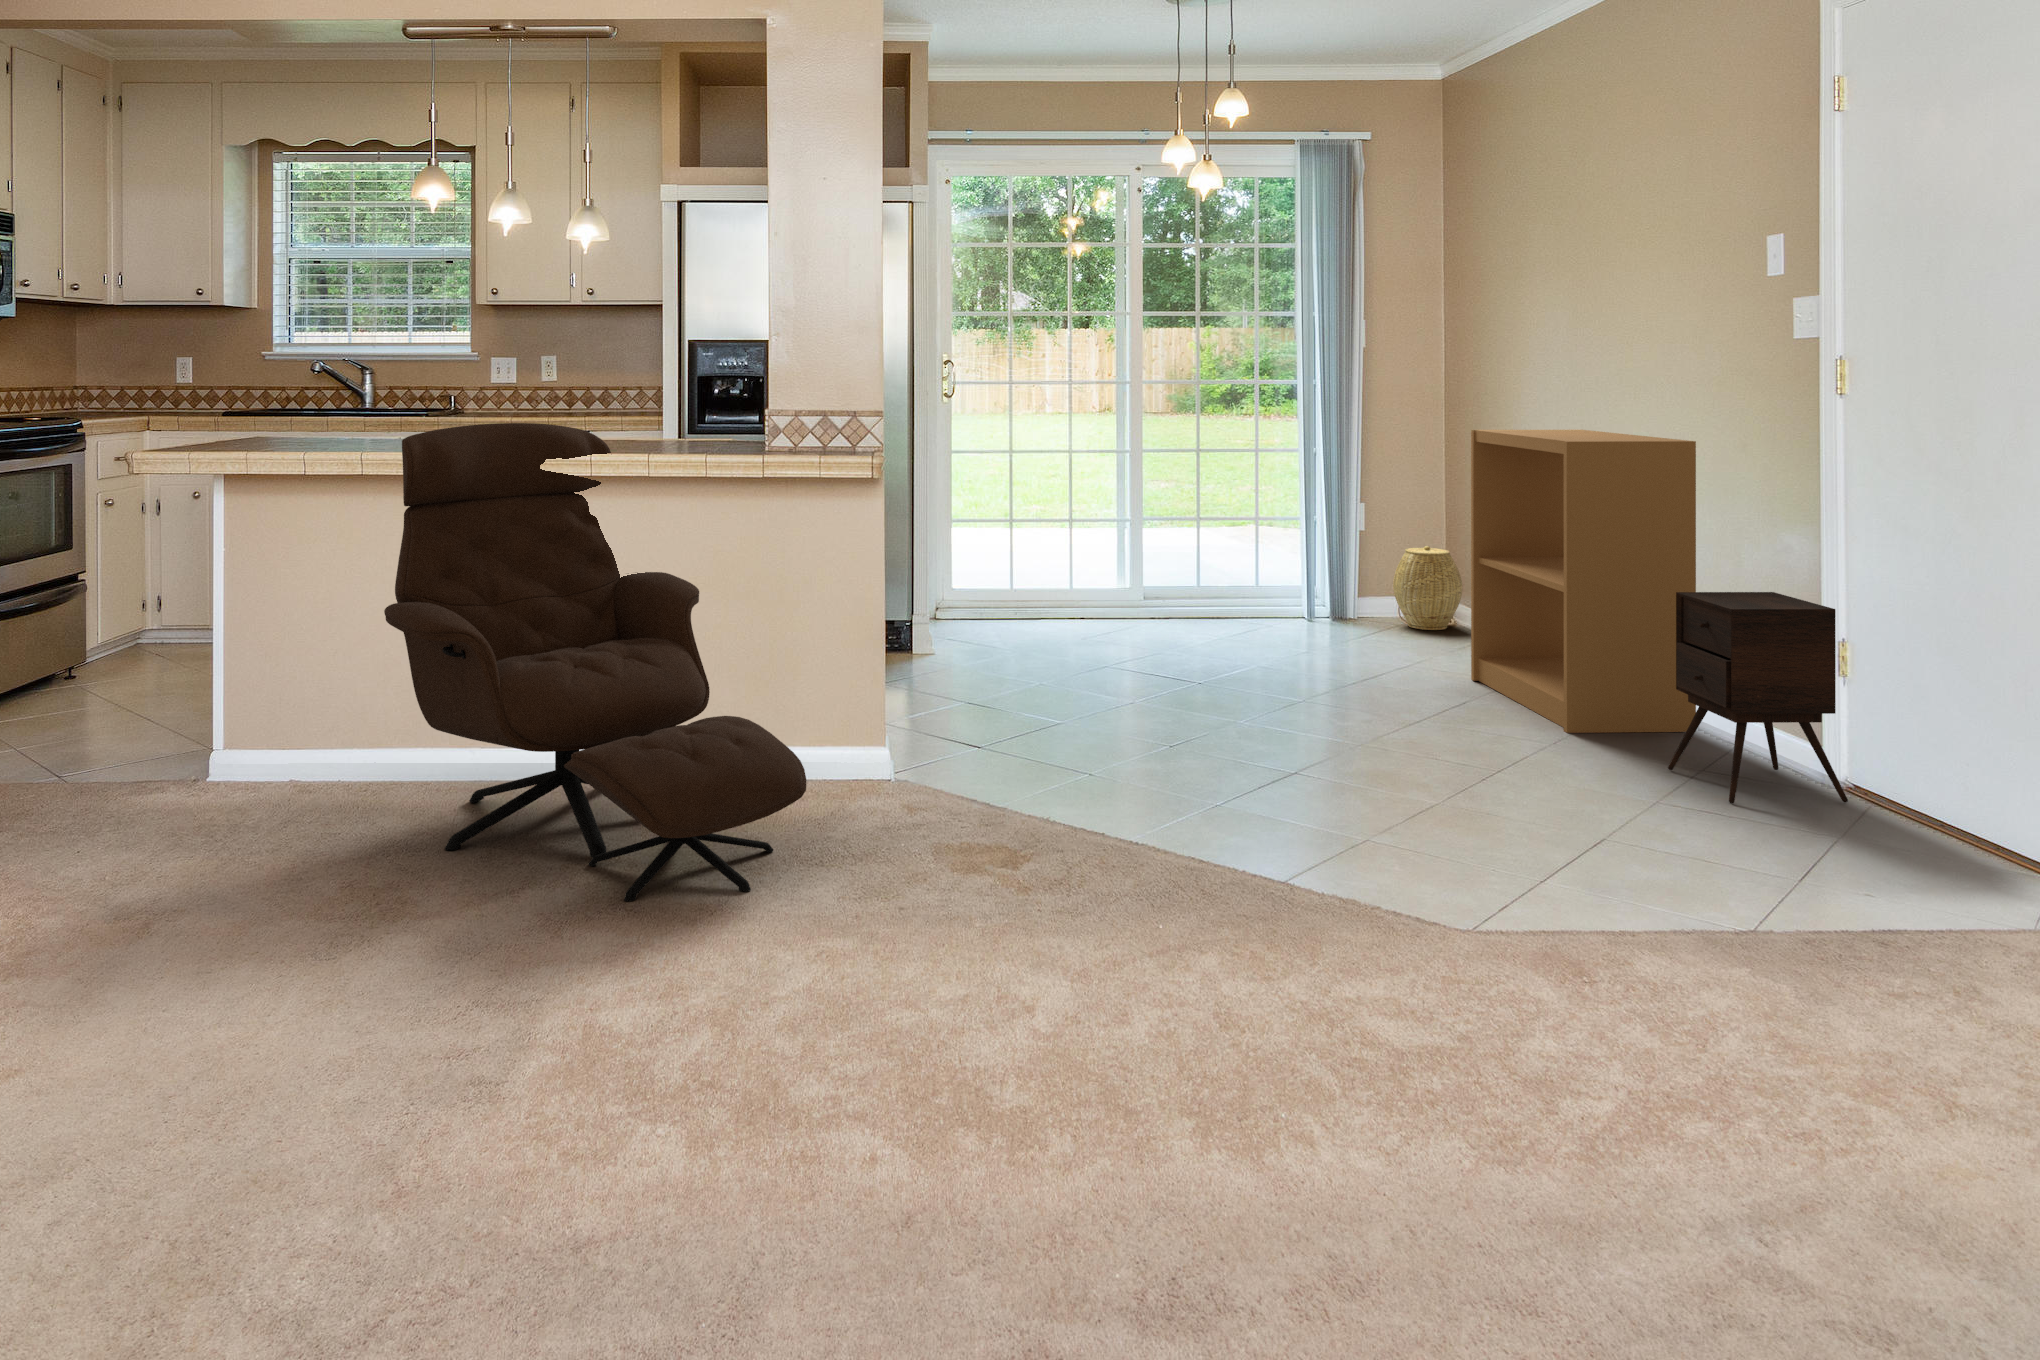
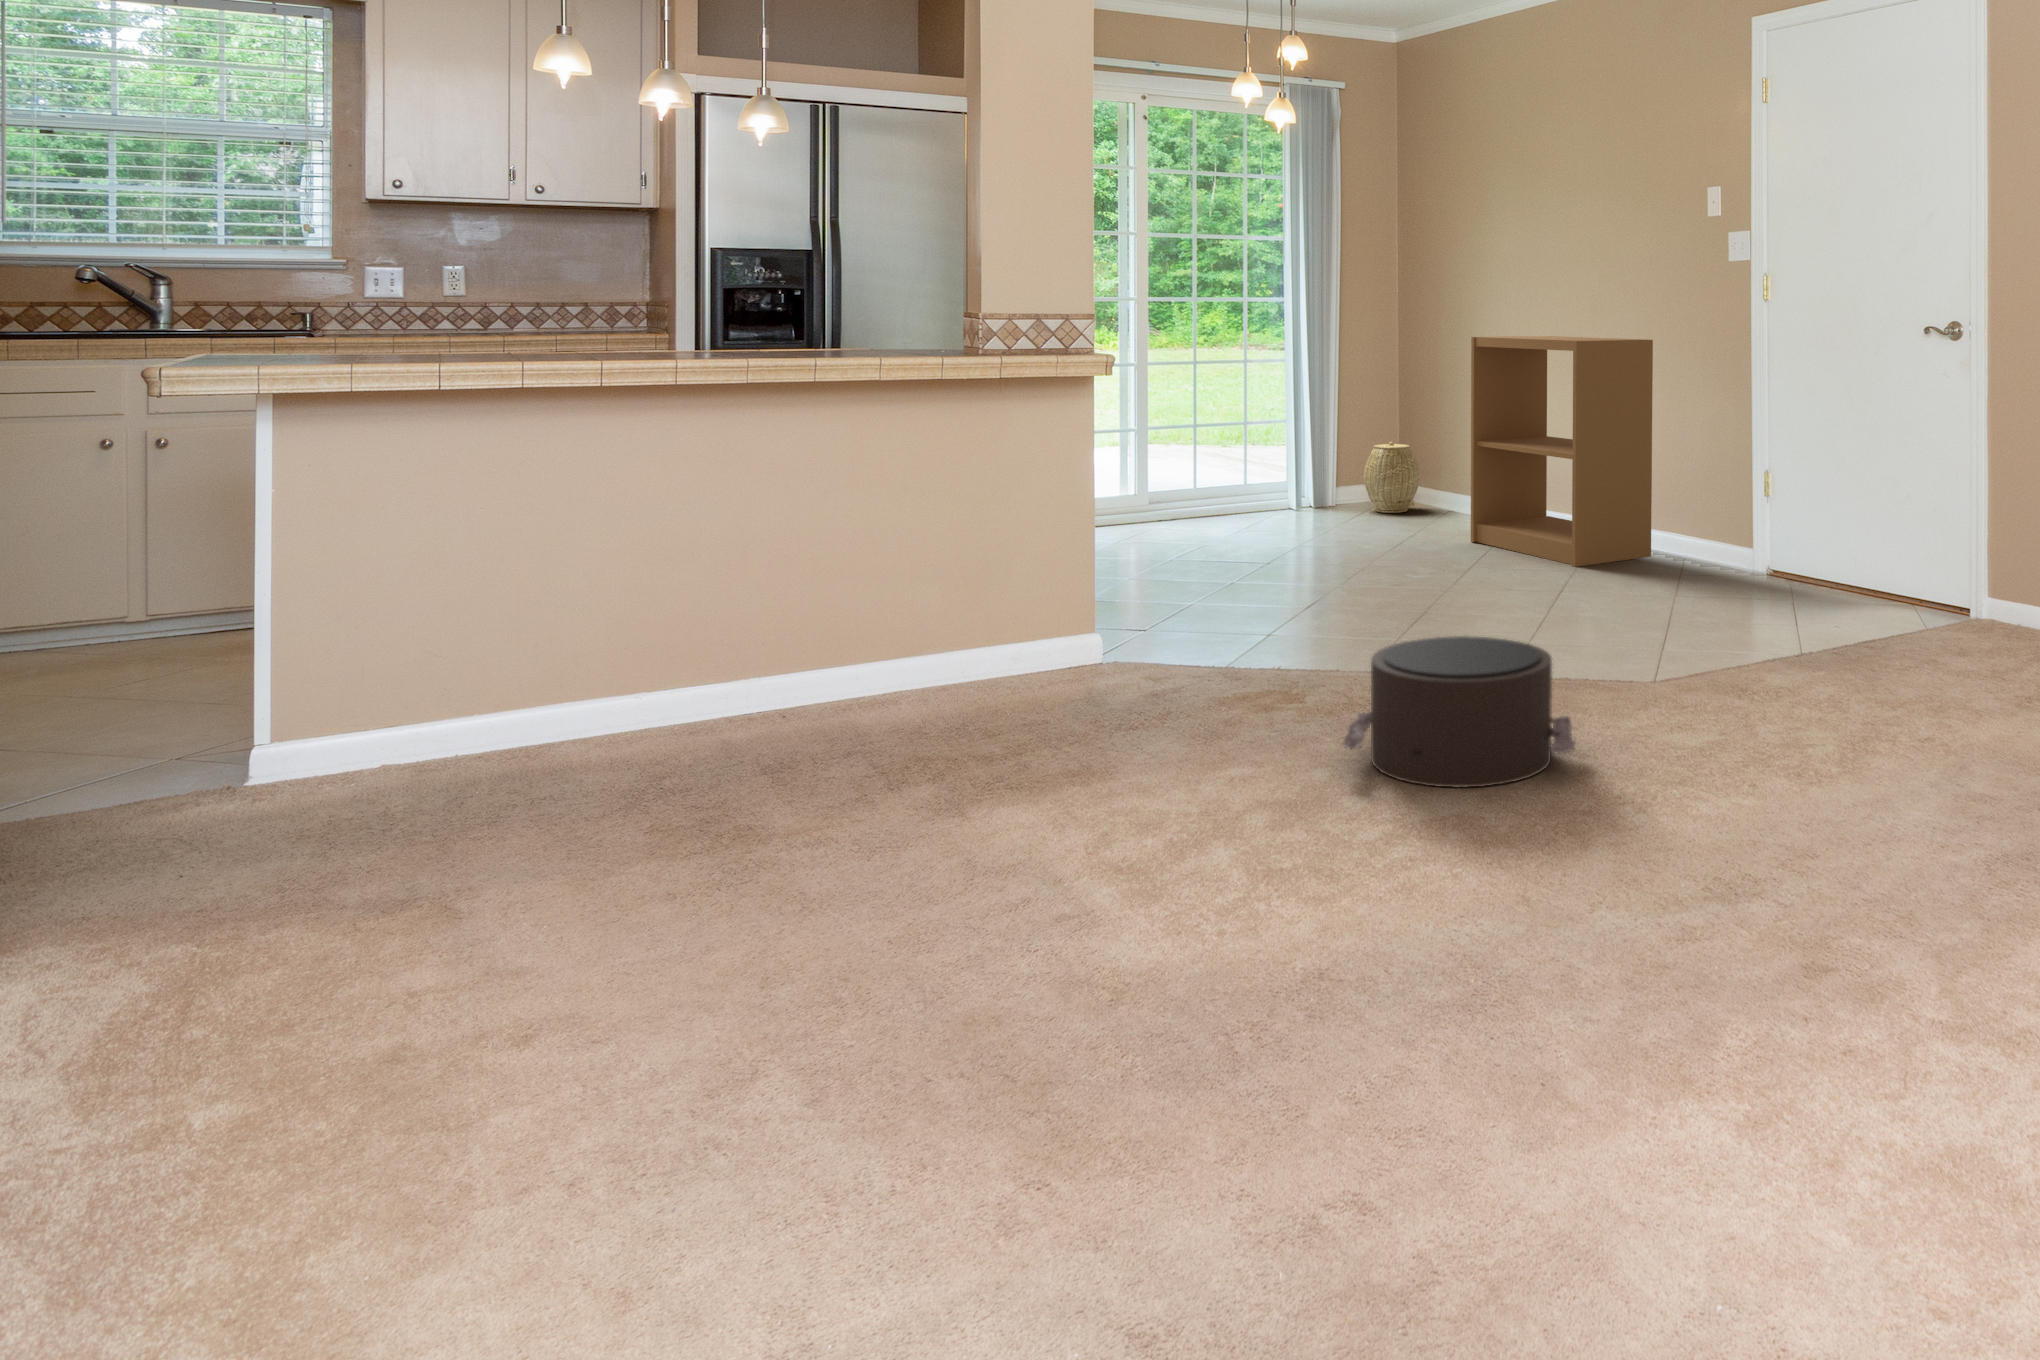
lounge chair: present [384,423,807,901] -> none [608,327,1133,782]
side table: present [1668,592,1848,804] -> none [1662,444,1778,593]
pouf: none [909,823,1216,1039] -> present [1343,636,1575,788]

